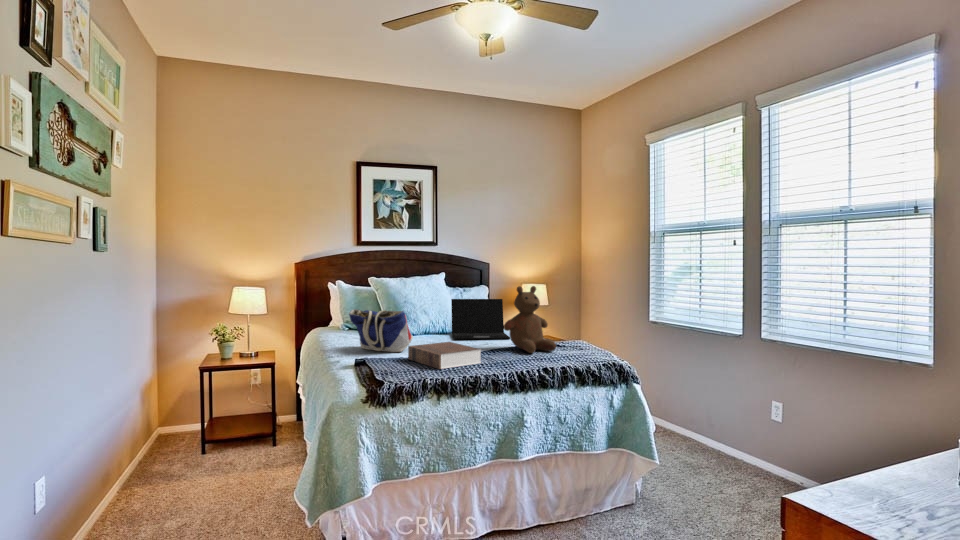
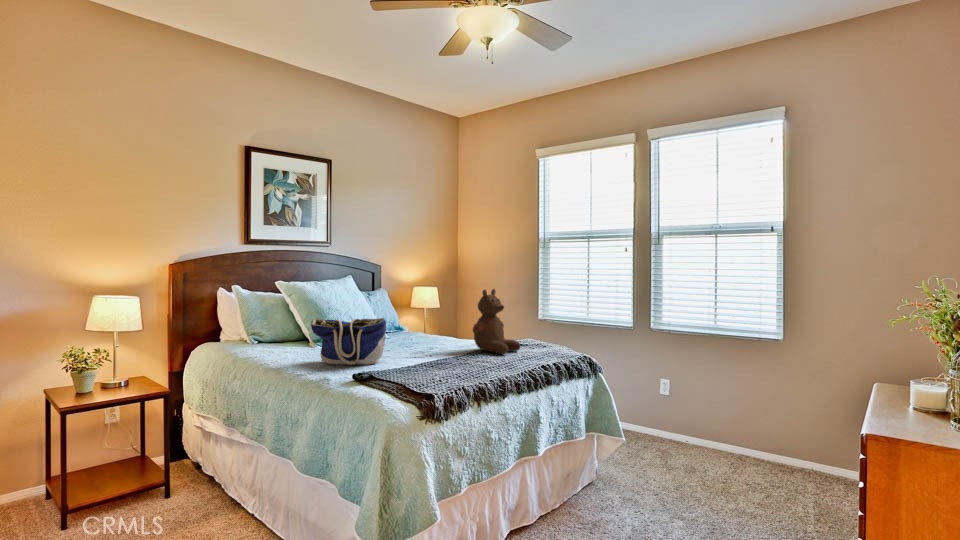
laptop: present [451,299,510,340] -> none [383,303,454,347]
book: present [408,342,481,369] -> none [402,348,480,377]

